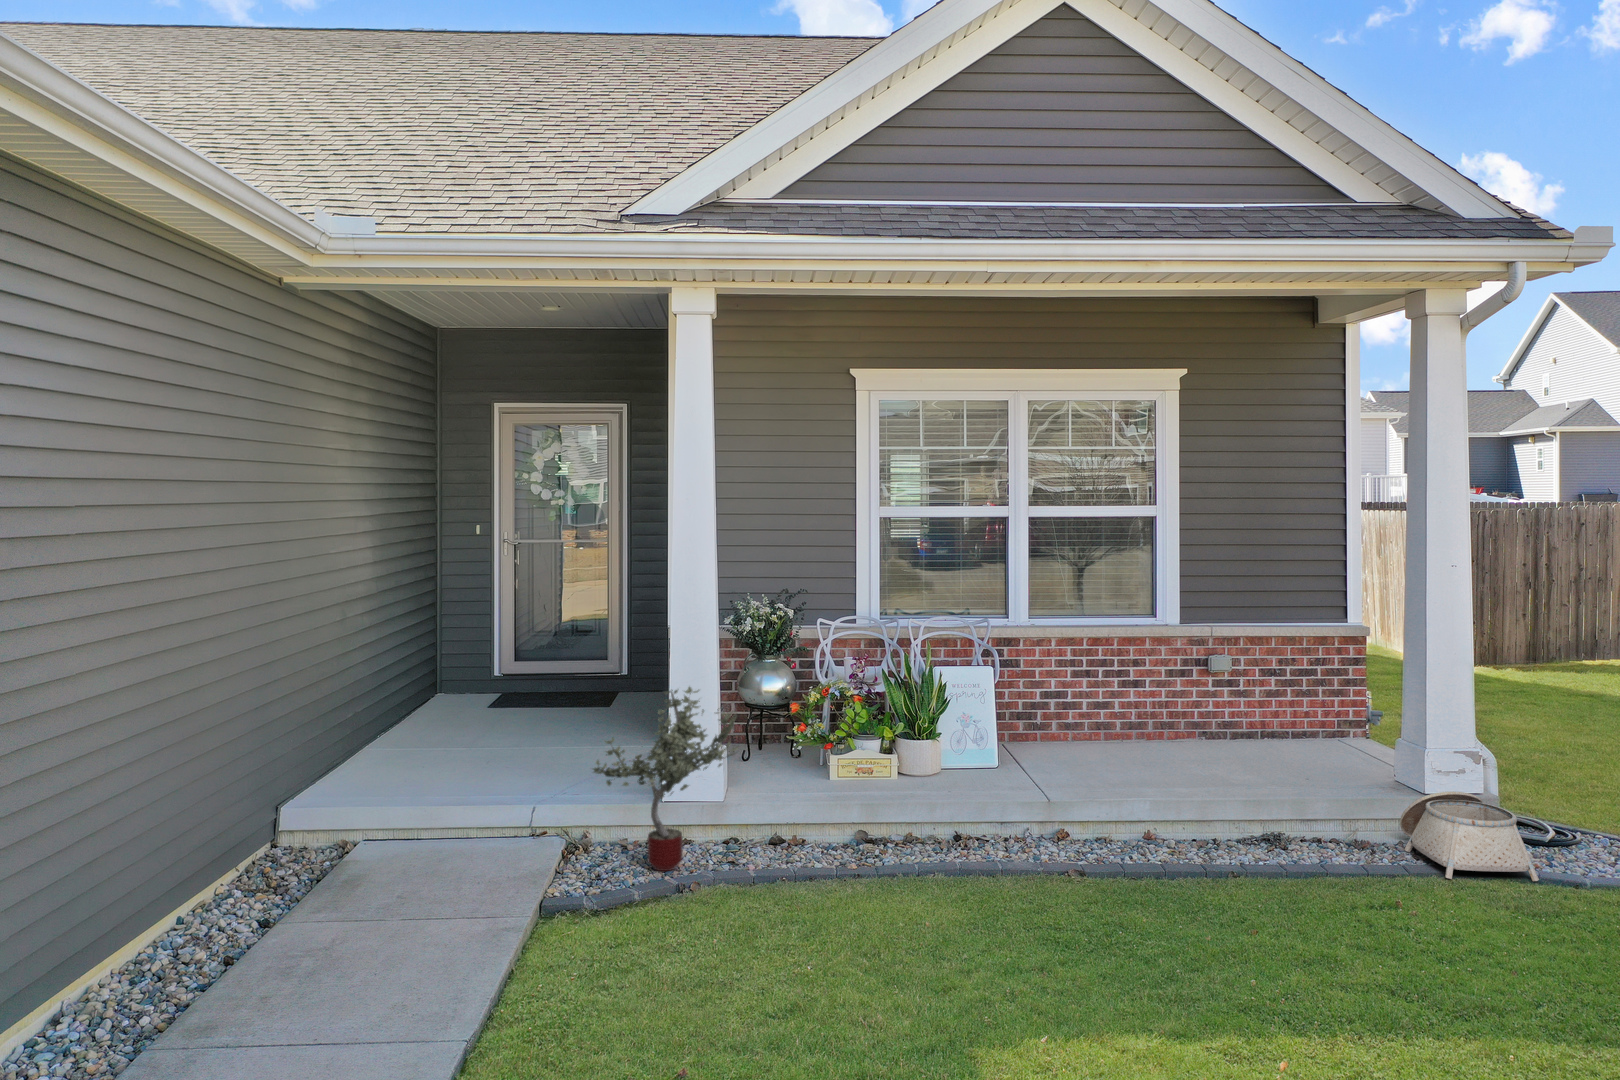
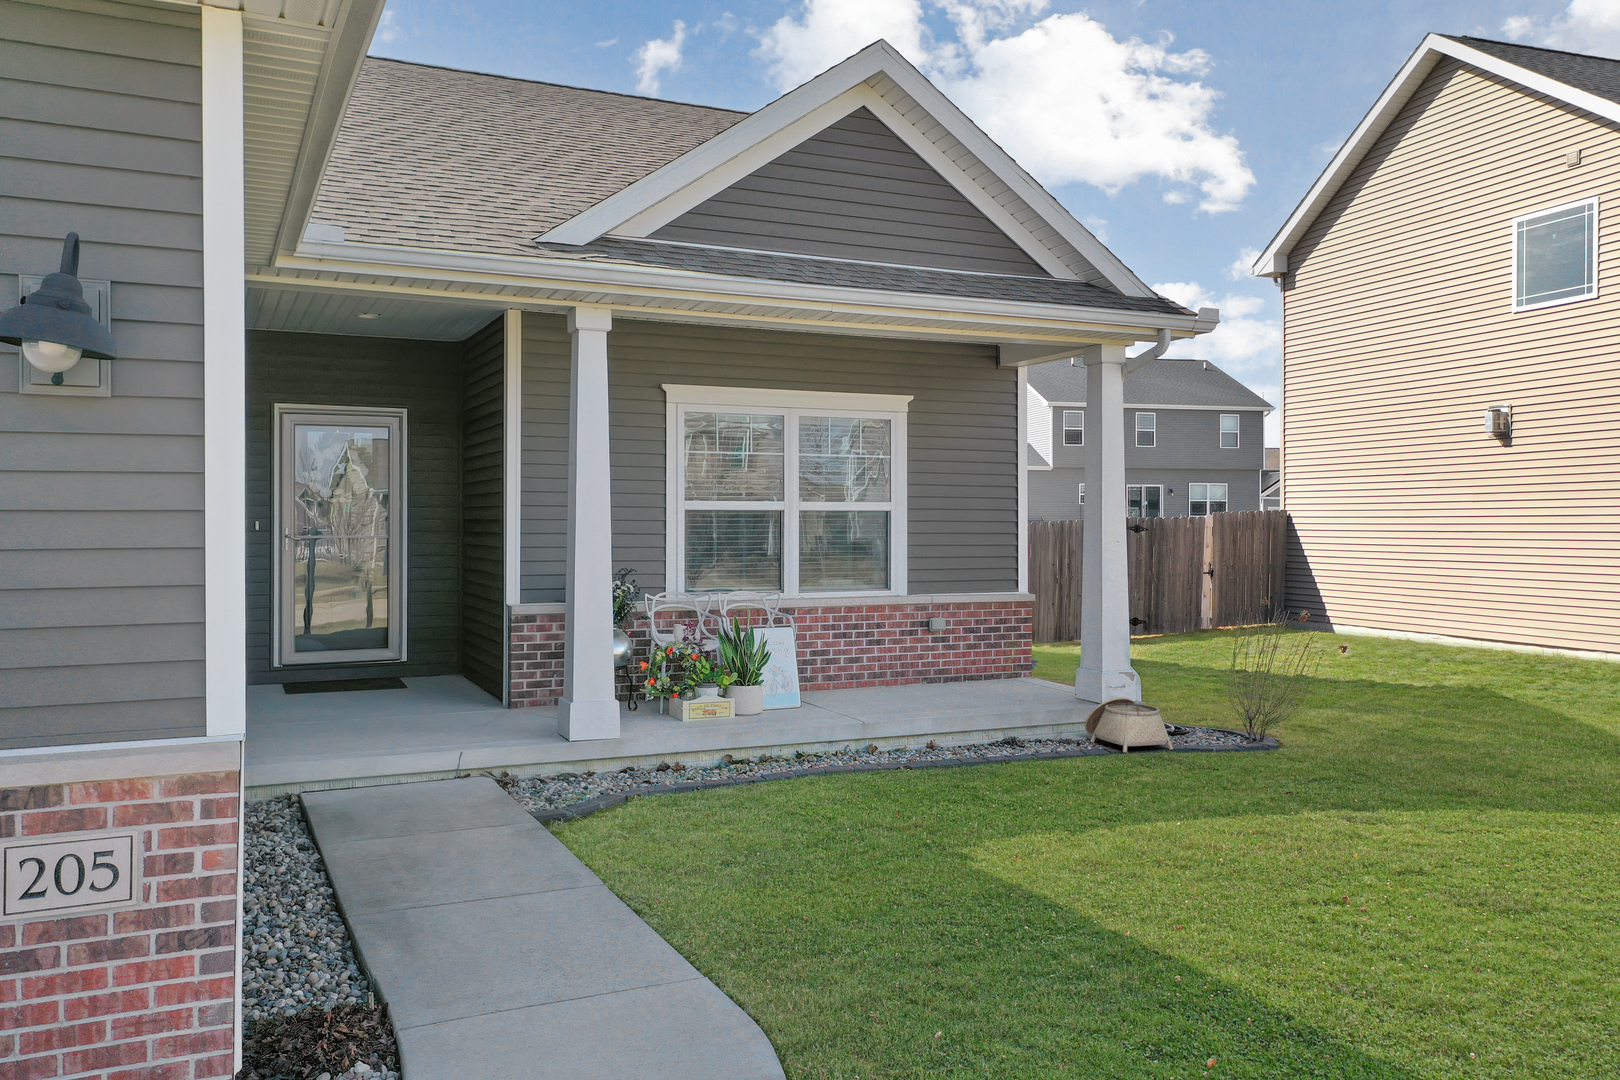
potted tree: present [593,687,738,871] -> none [538,639,662,794]

